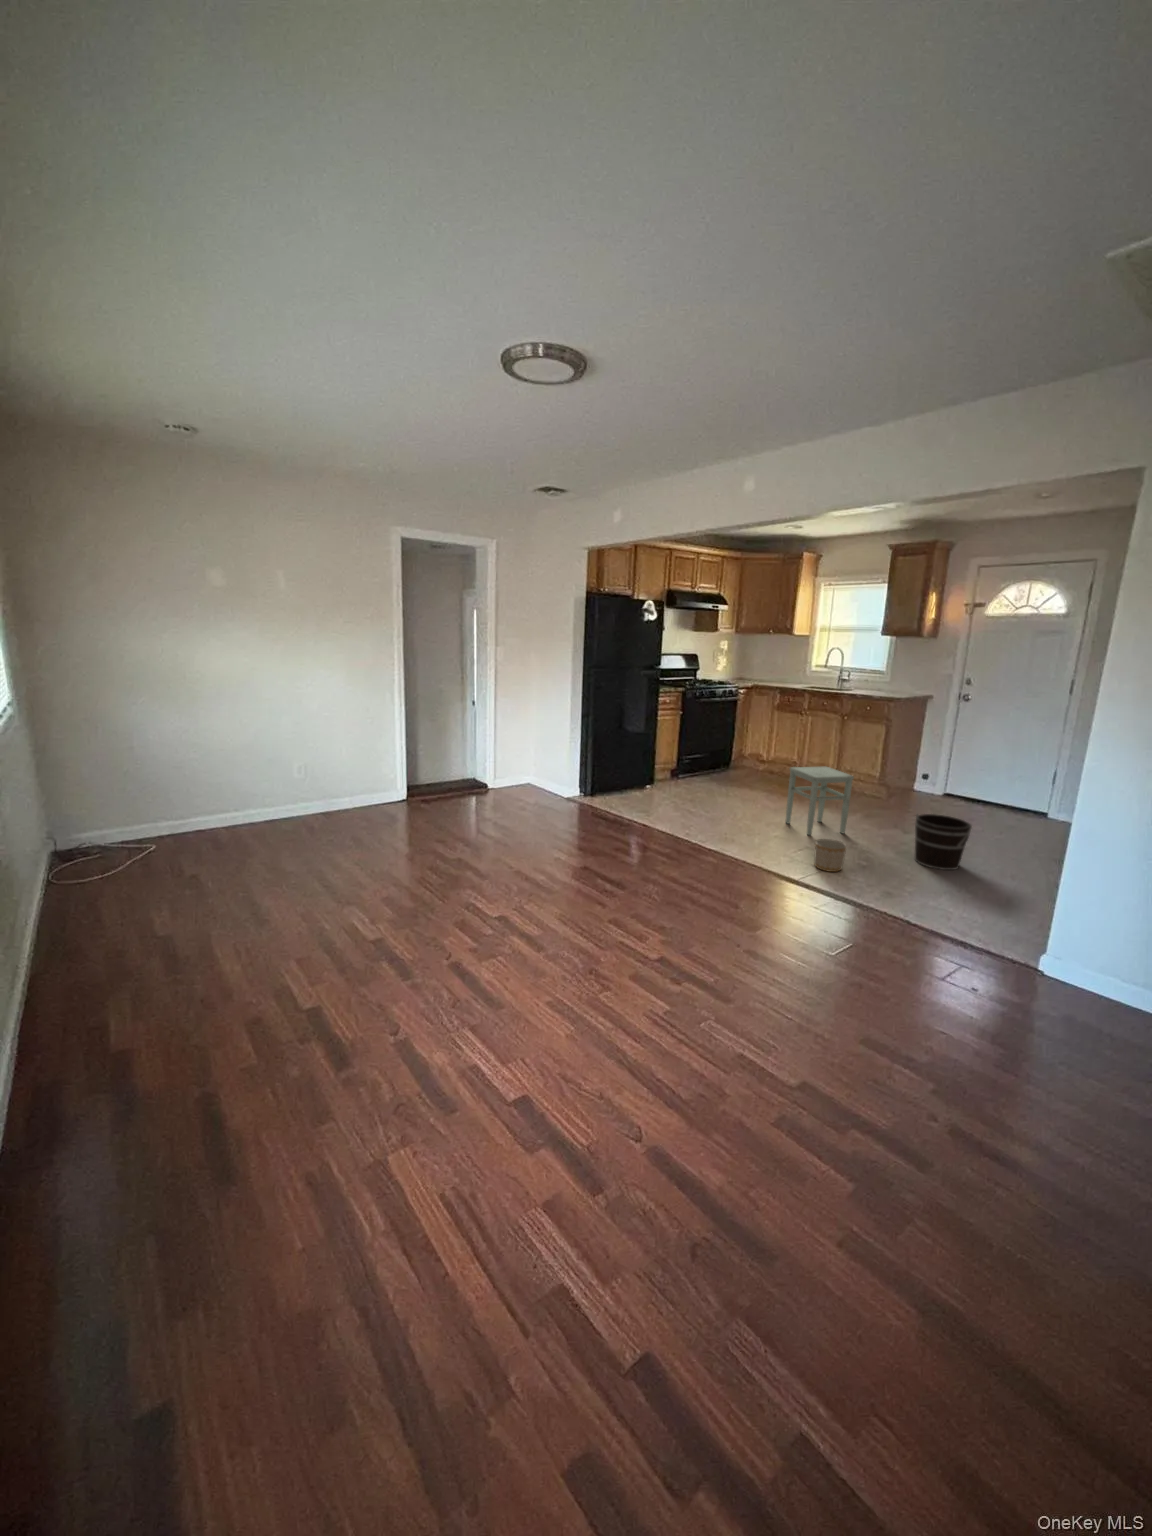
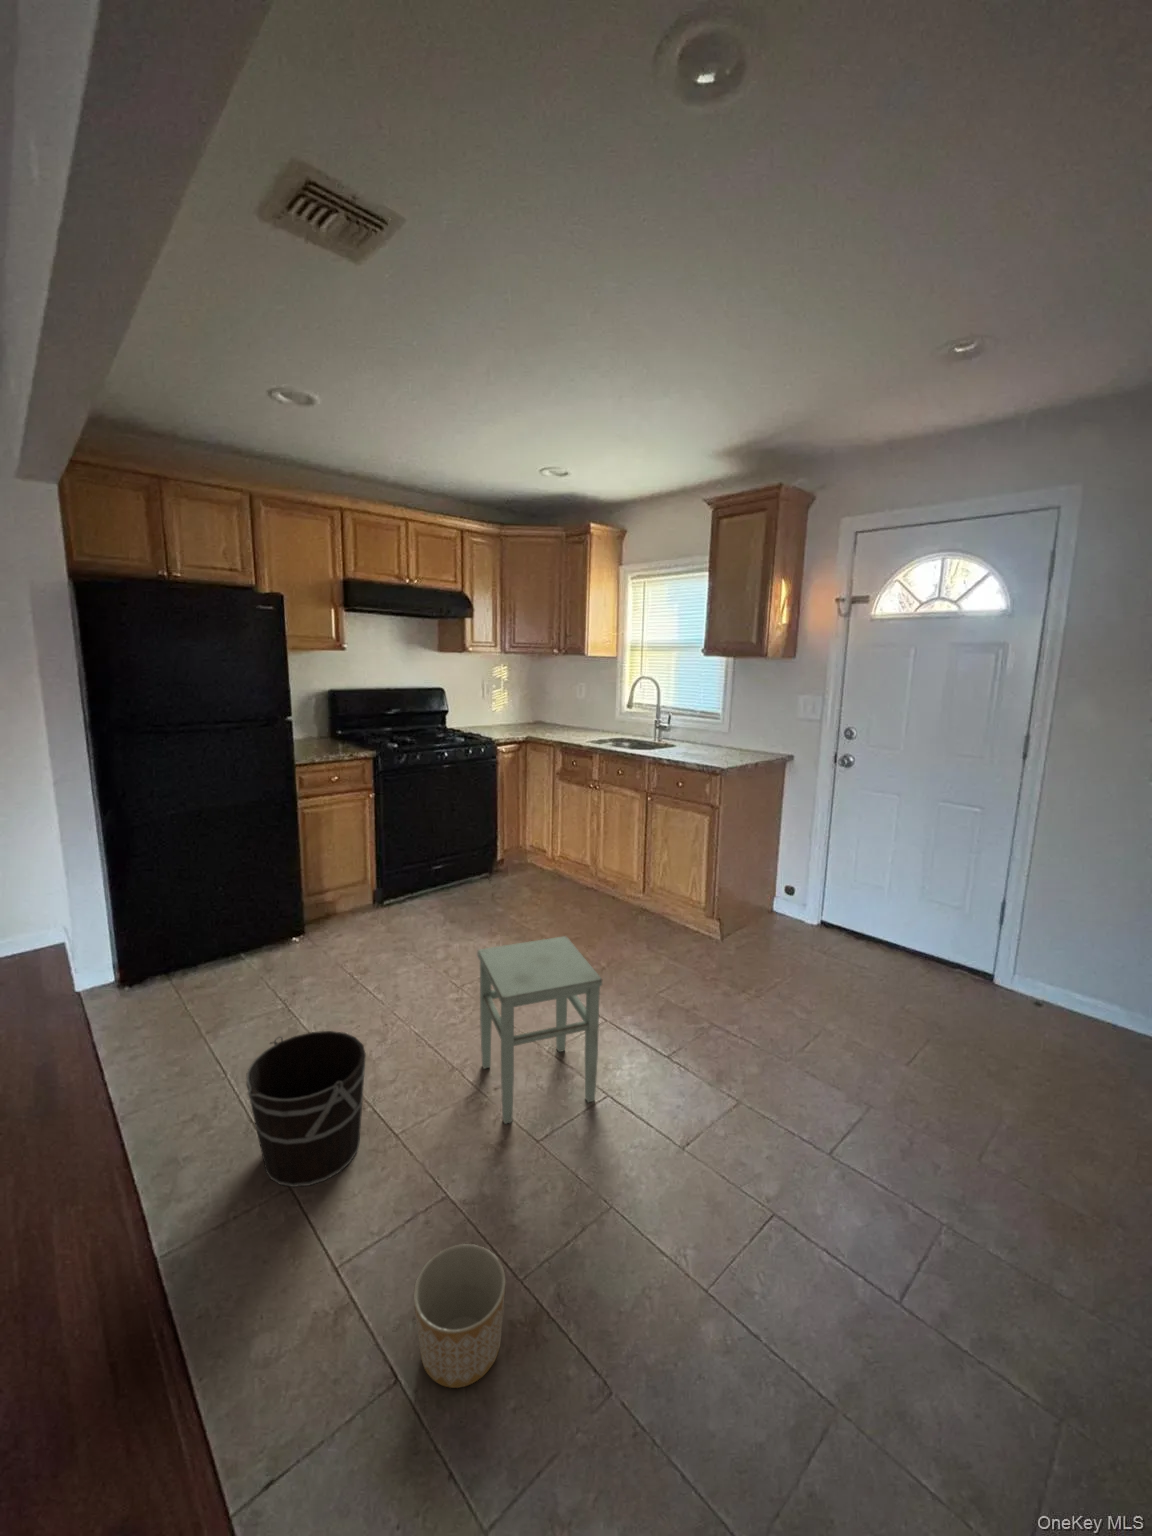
bucket: present [915,814,972,870] -> present [247,1031,366,1187]

